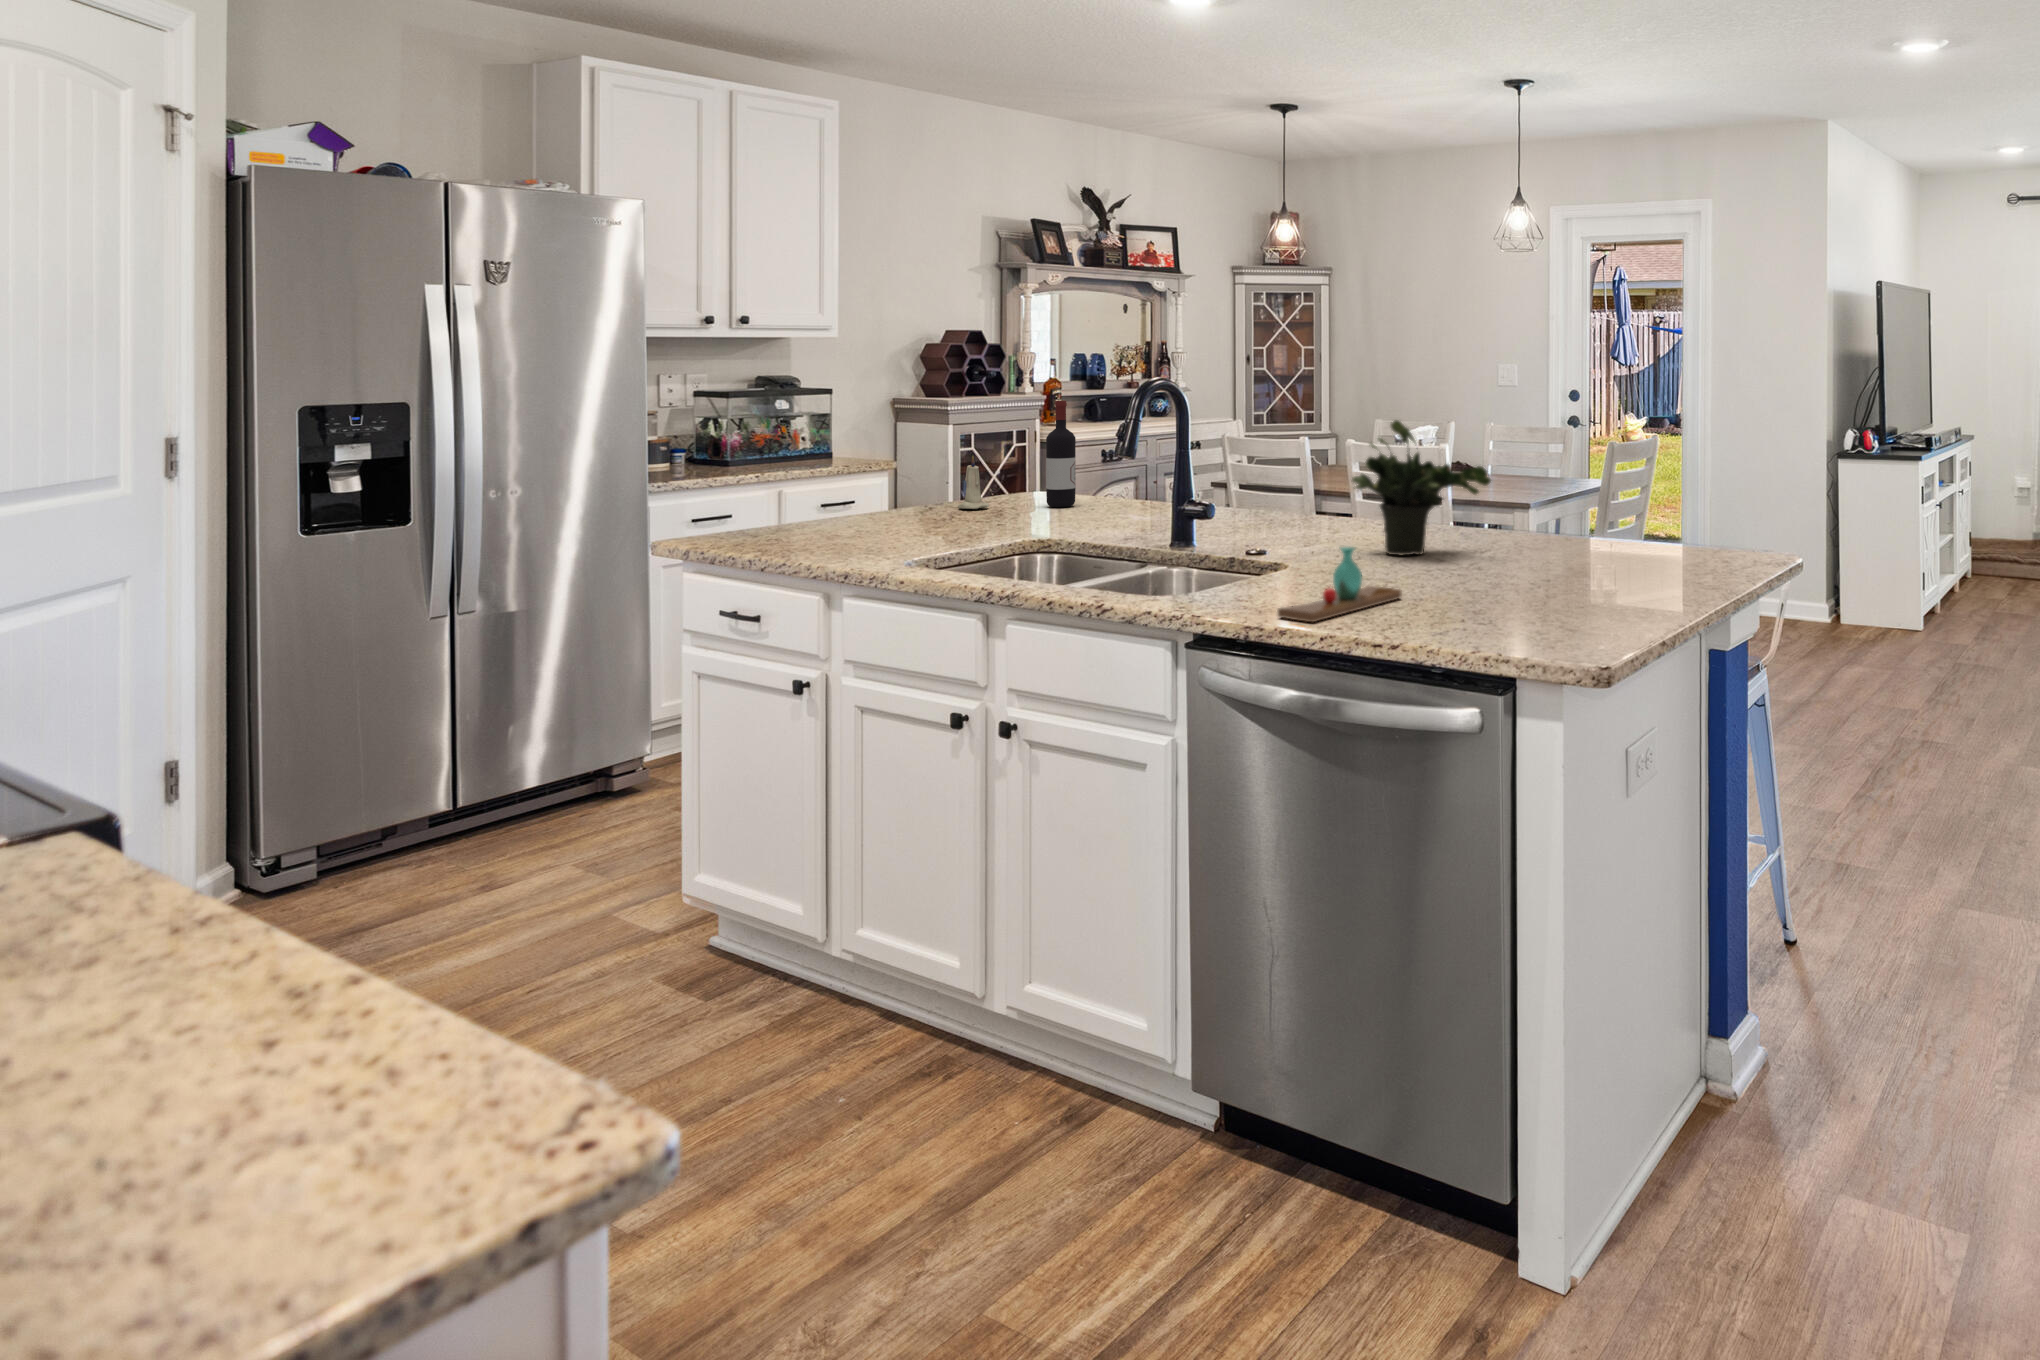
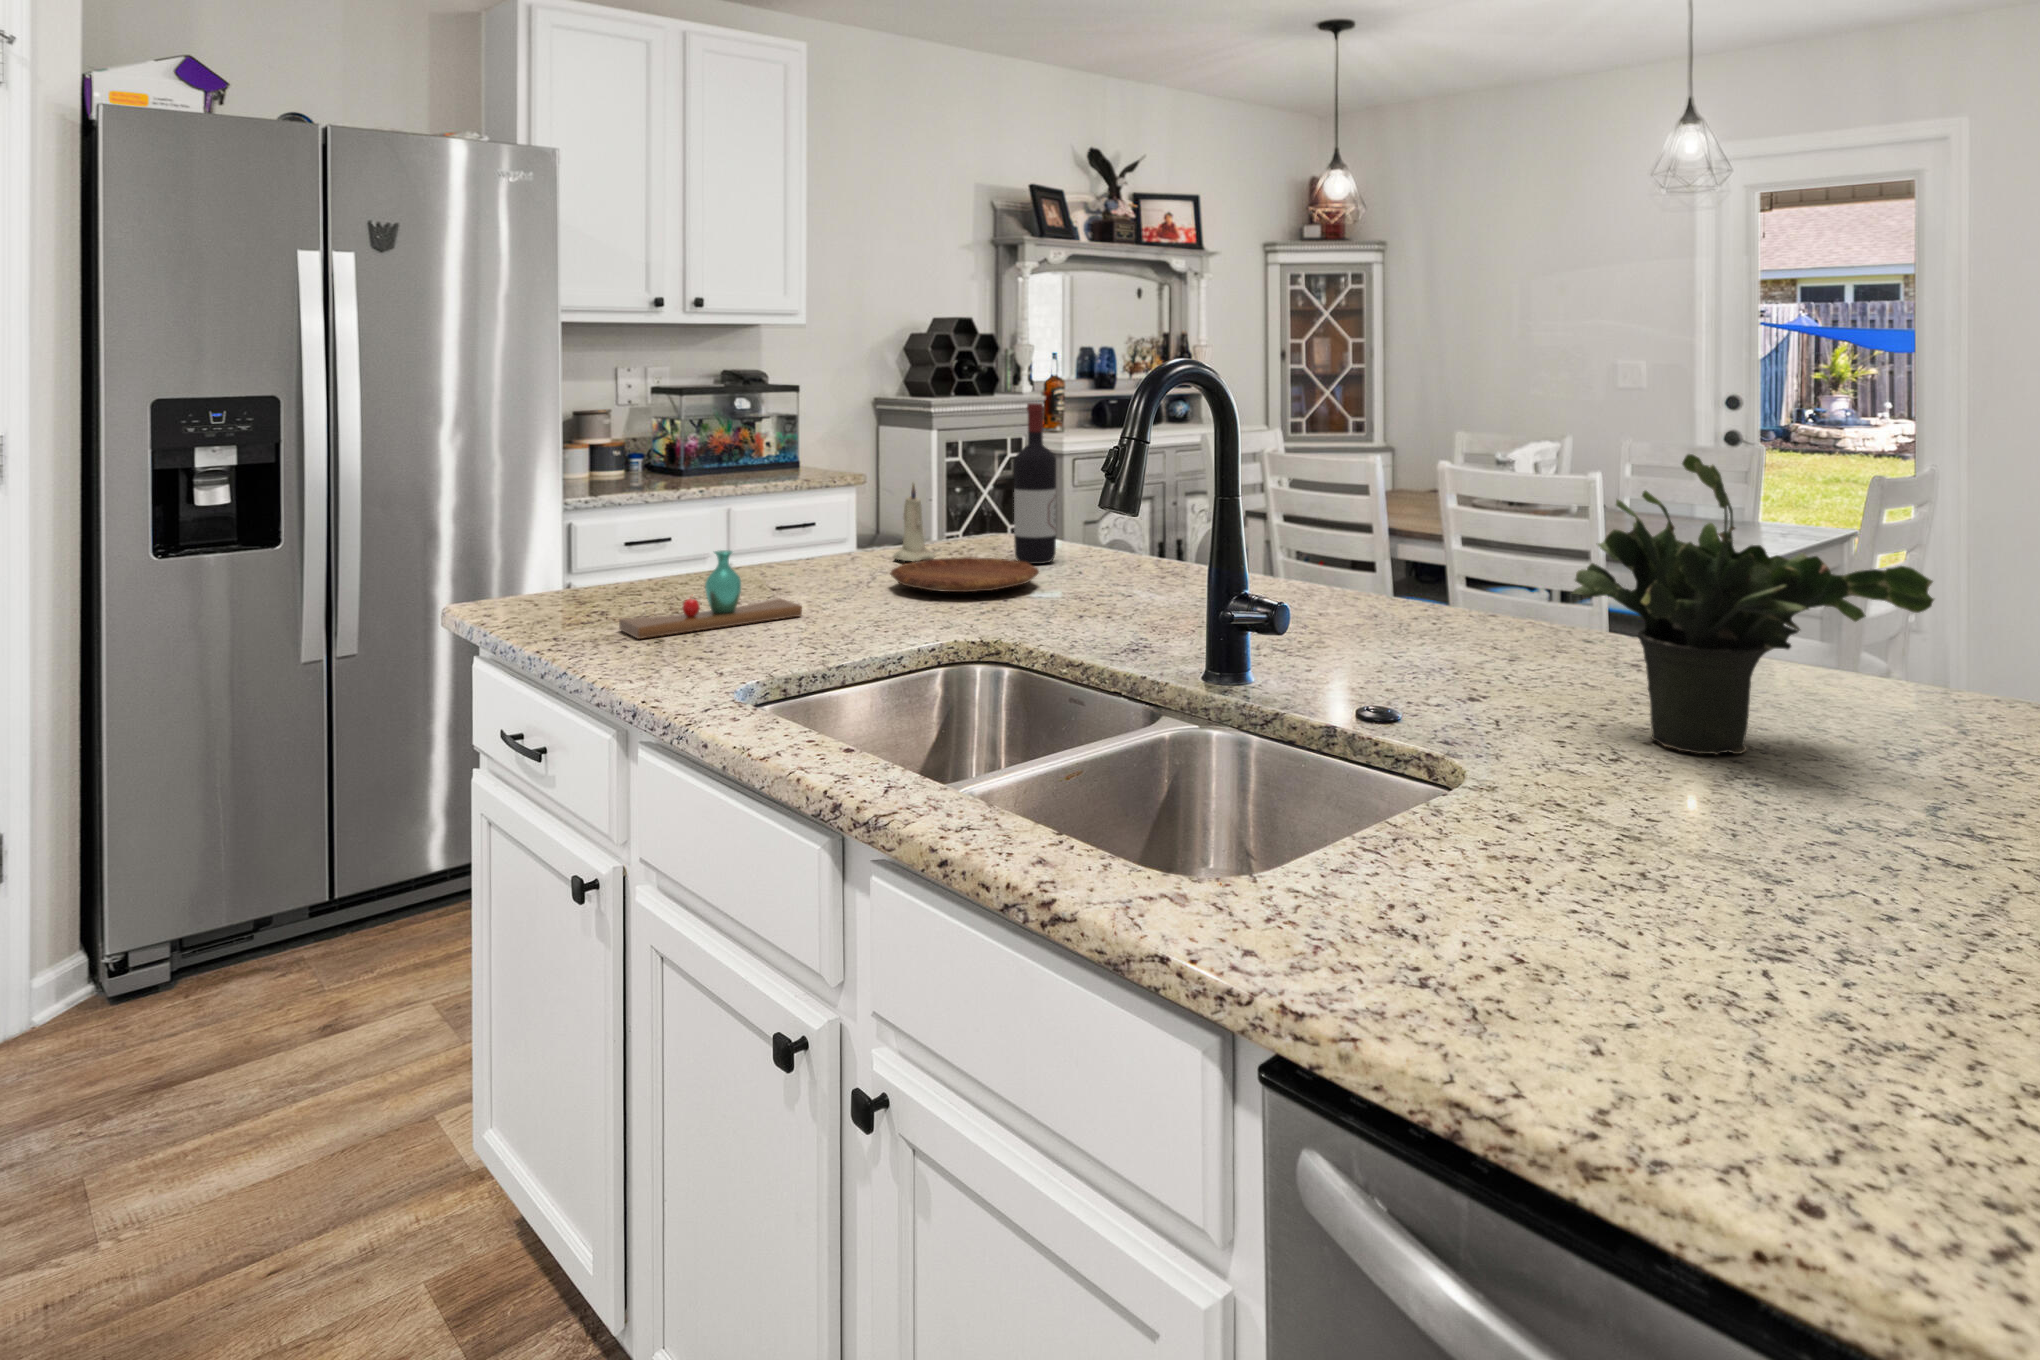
tray: none [965,502,1068,521] -> present [890,557,1039,592]
vase: present [1277,547,1401,622] -> present [619,550,802,639]

